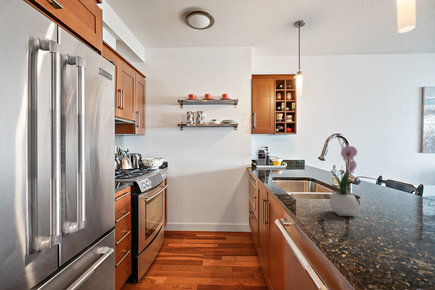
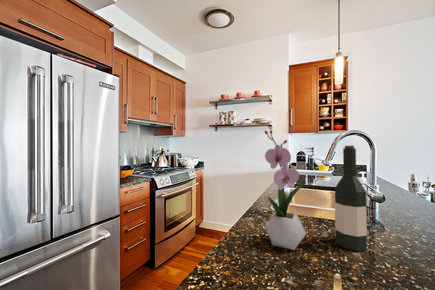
wine bottle: none [363,145,386,211] -> present [335,146,367,251]

